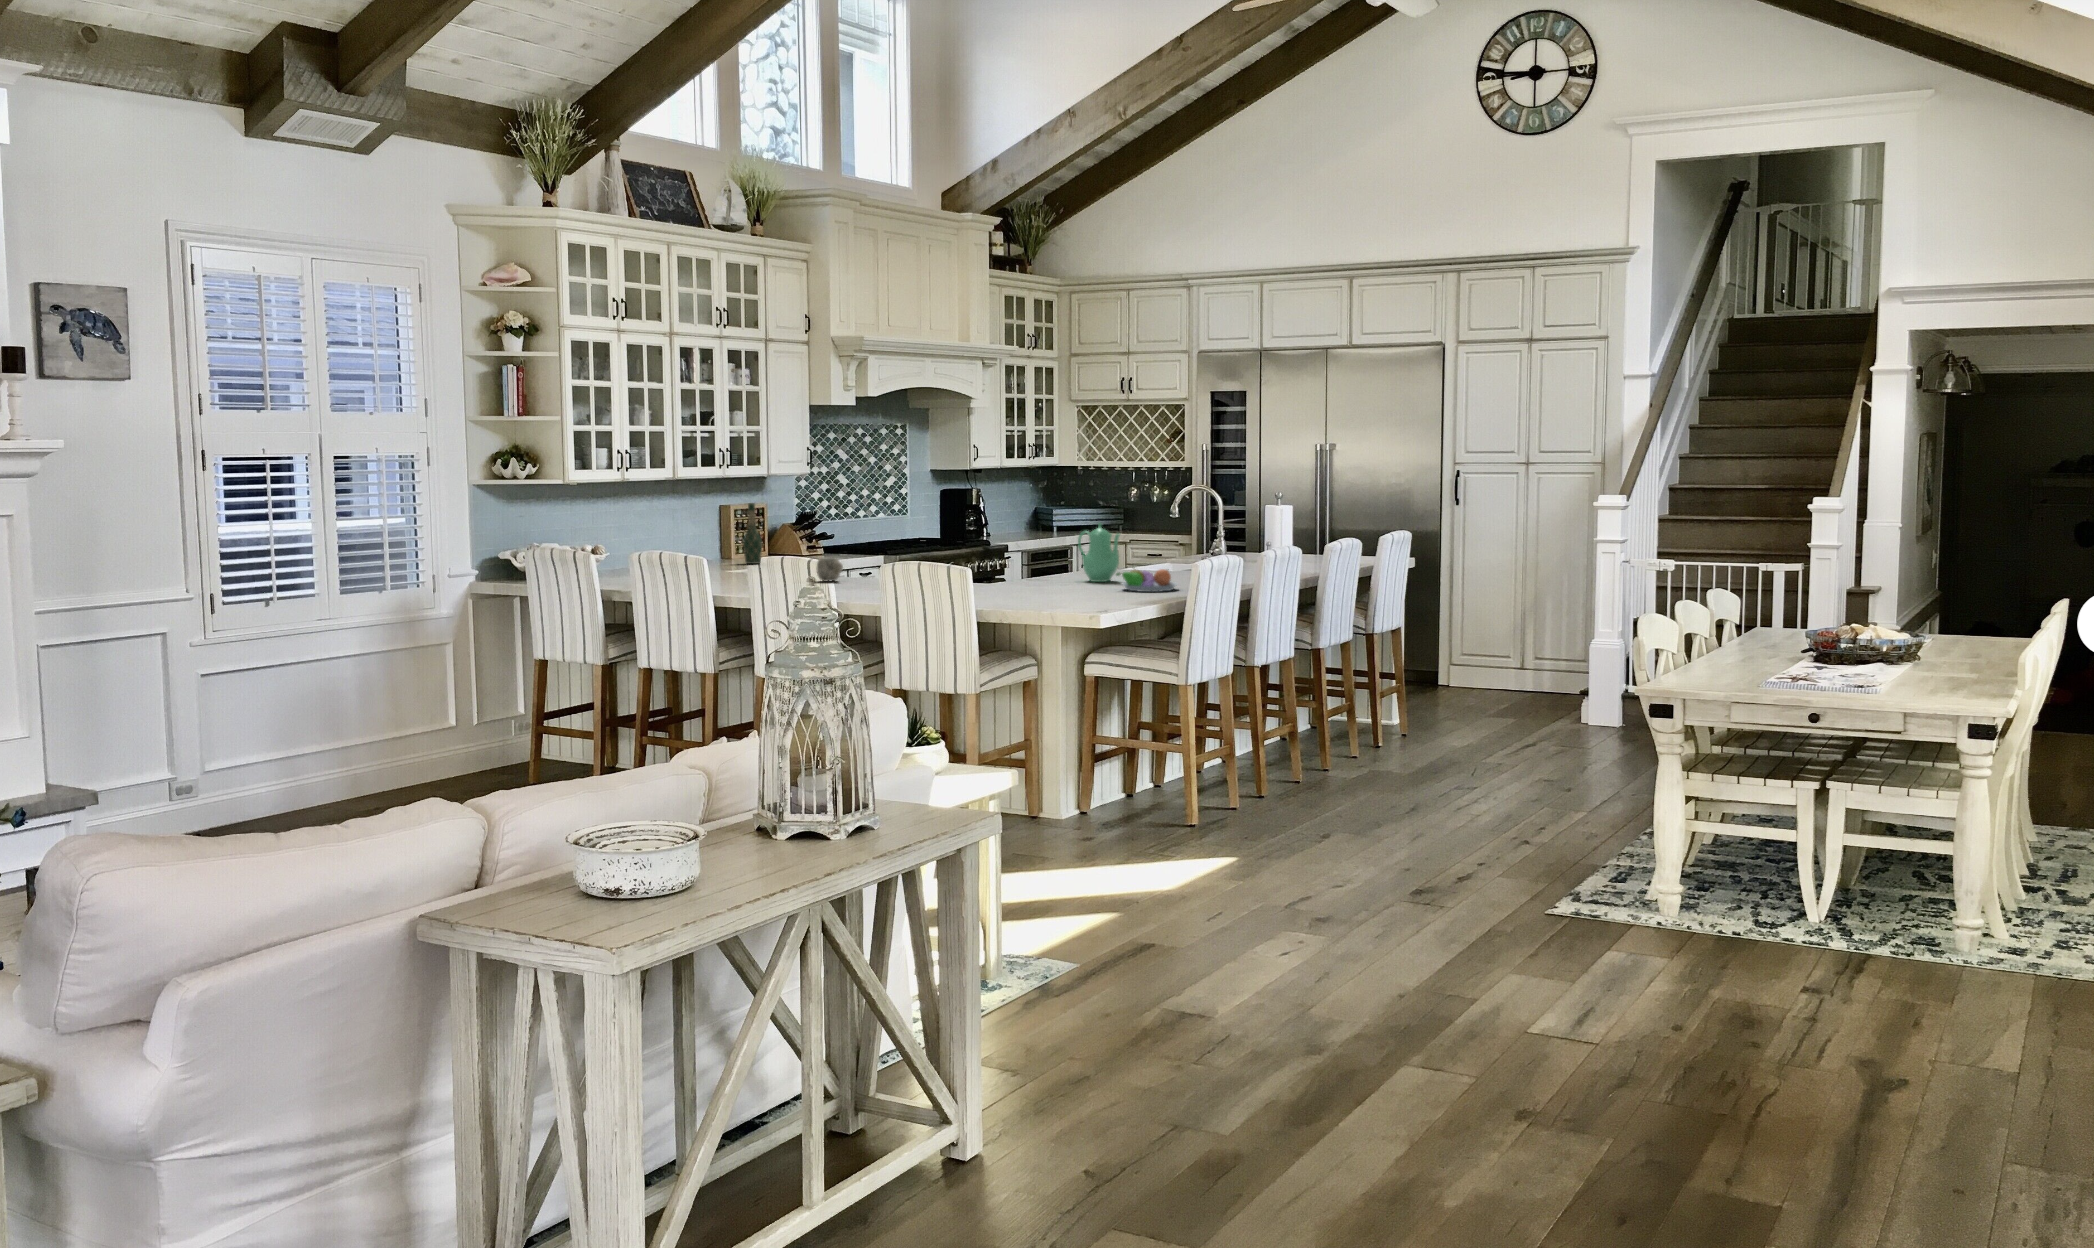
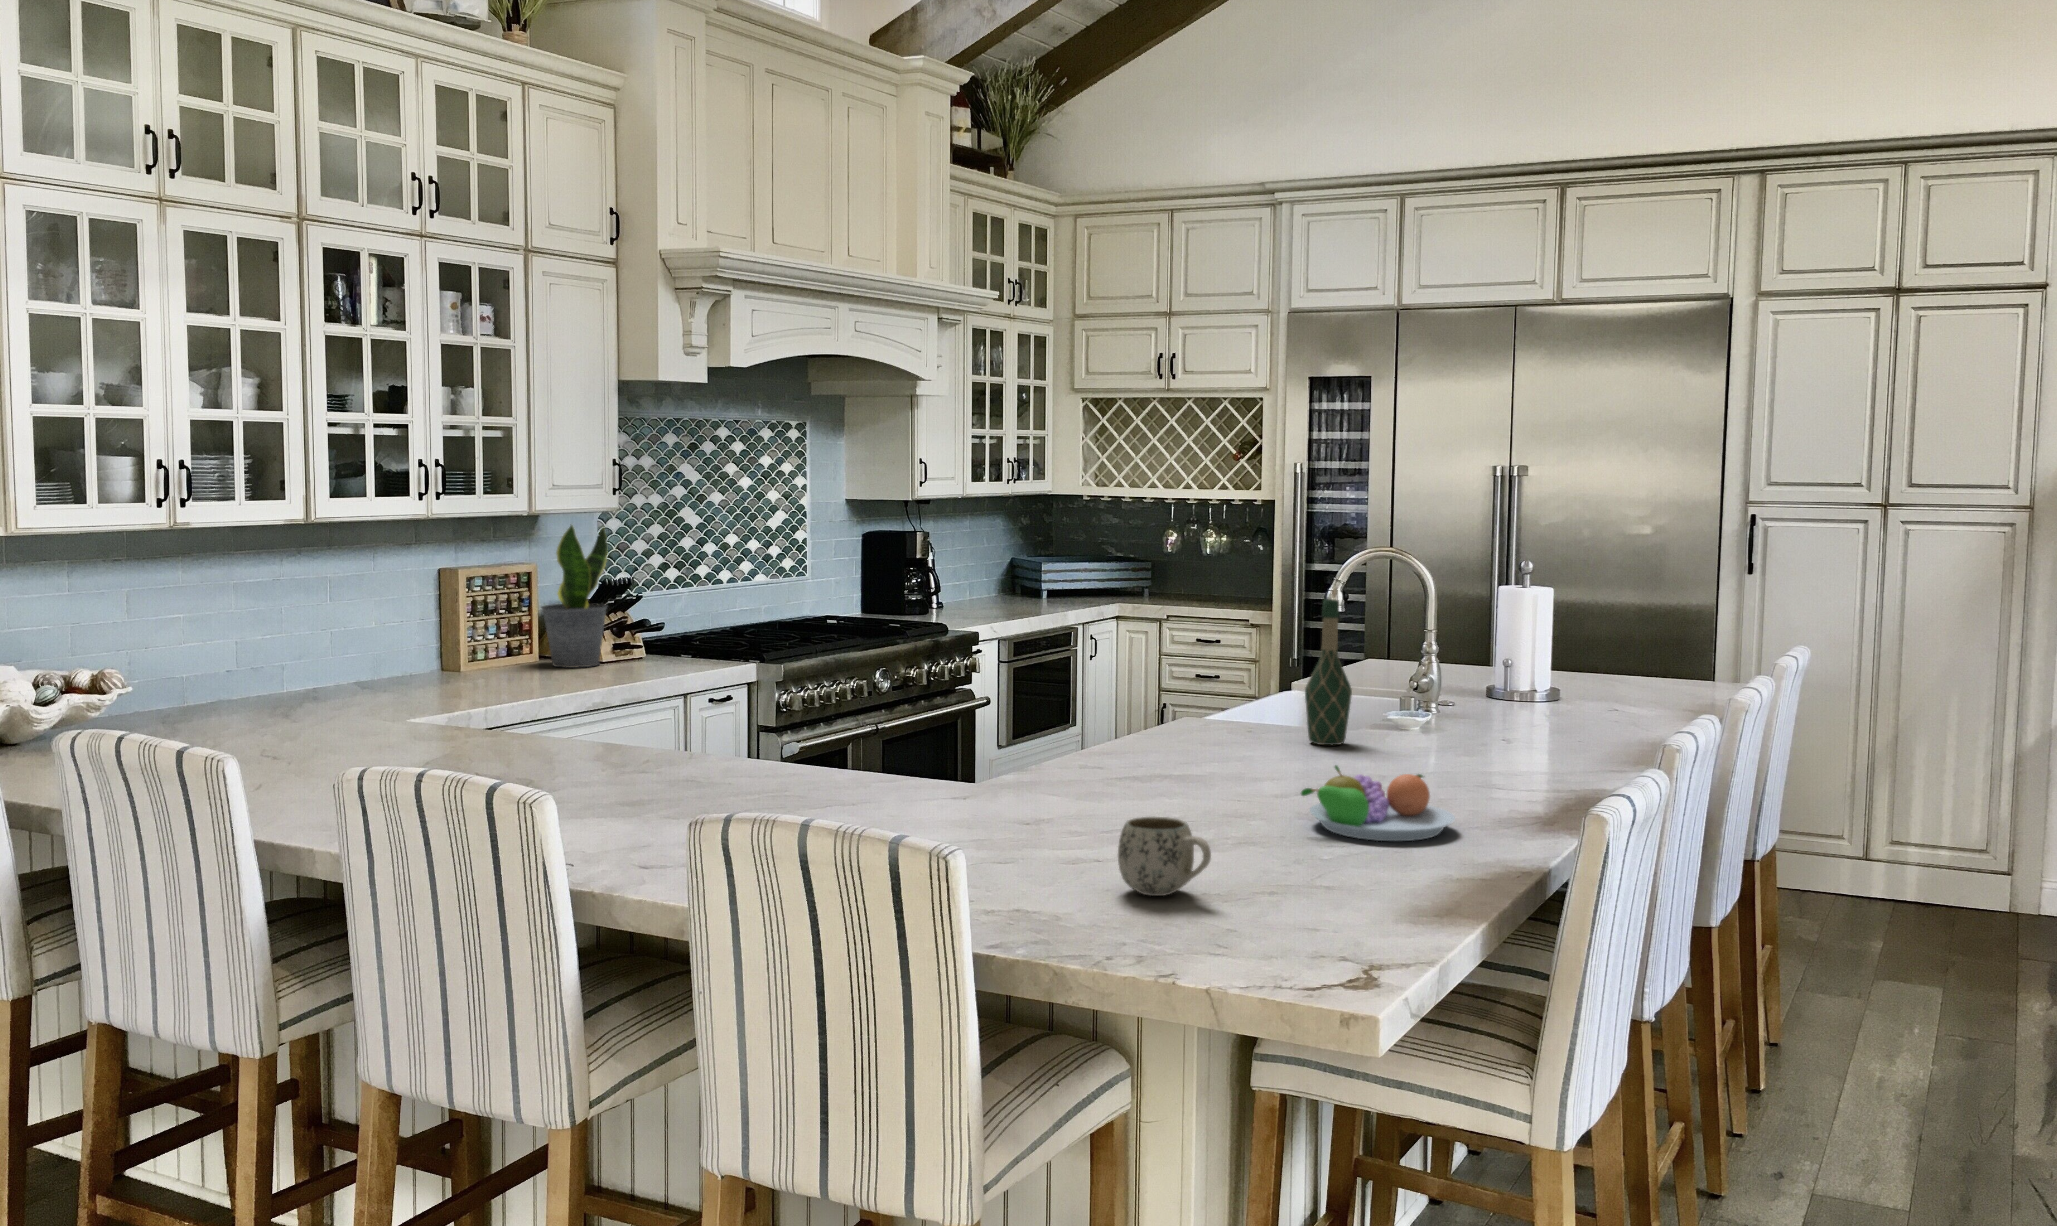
potted plant: none [773,481,807,557] -> present [542,525,608,668]
wine bottle: present [743,503,762,564] -> present [1305,599,1352,745]
teapot: present [1078,523,1120,582] -> none [1175,644,1285,783]
mug: present [817,558,843,581] -> present [1118,817,1211,896]

